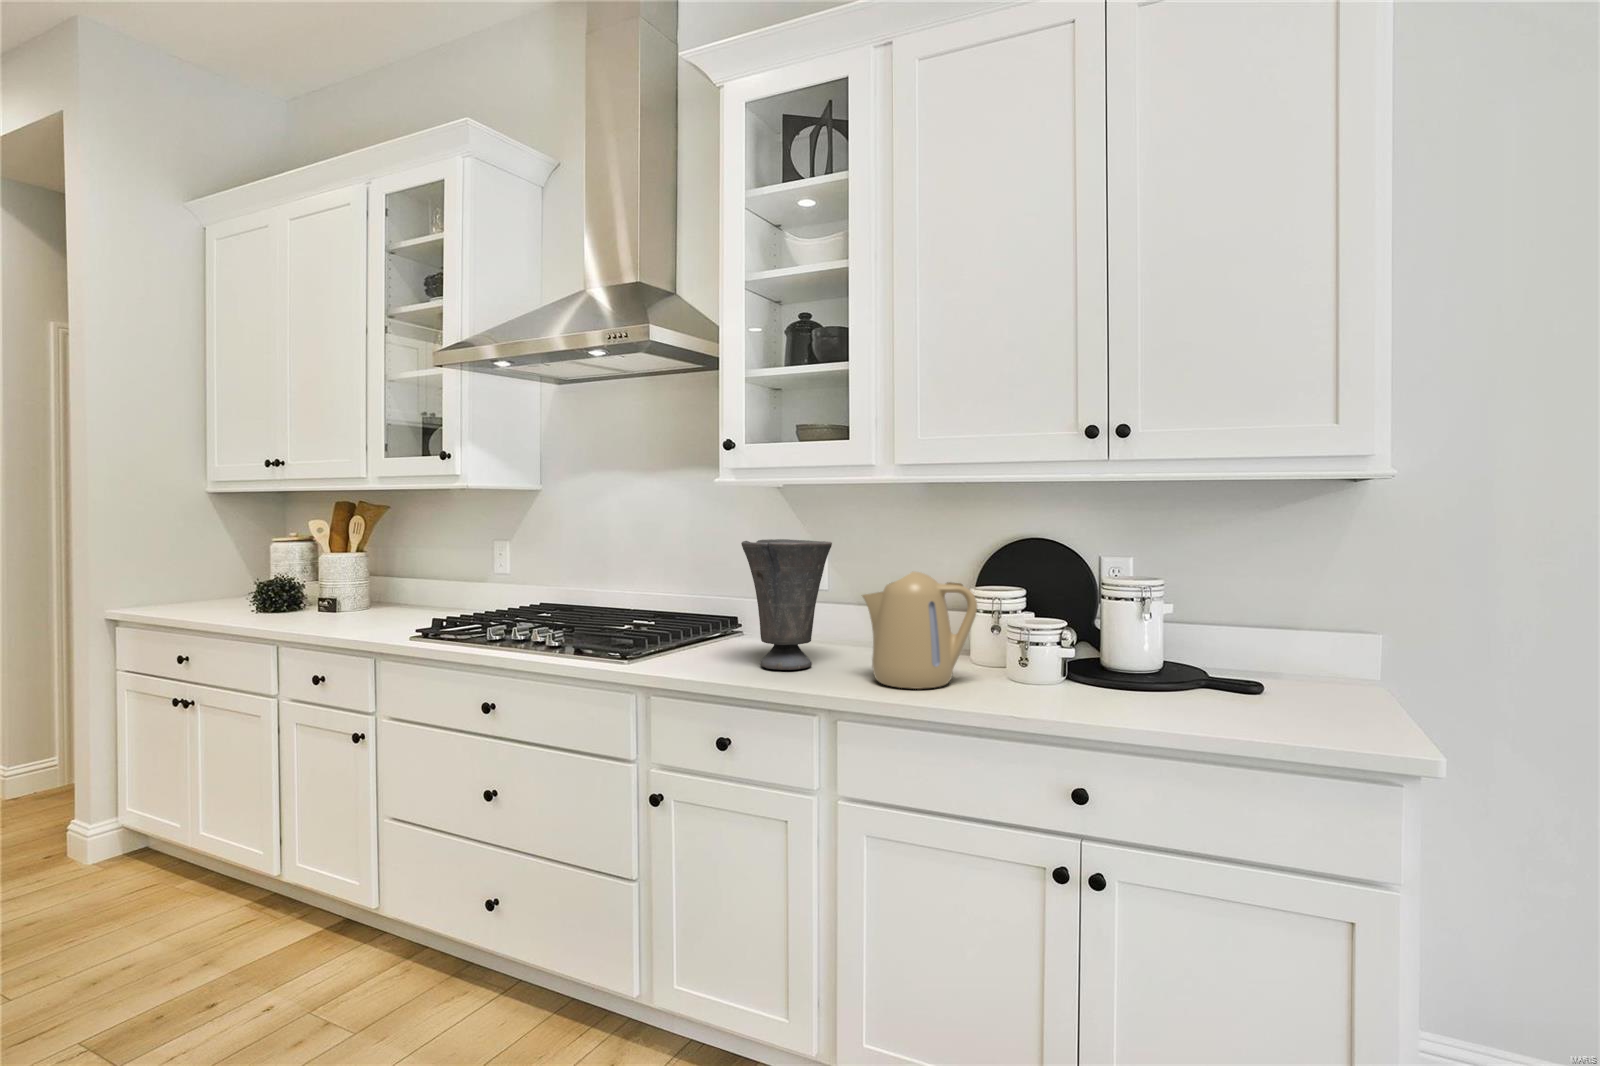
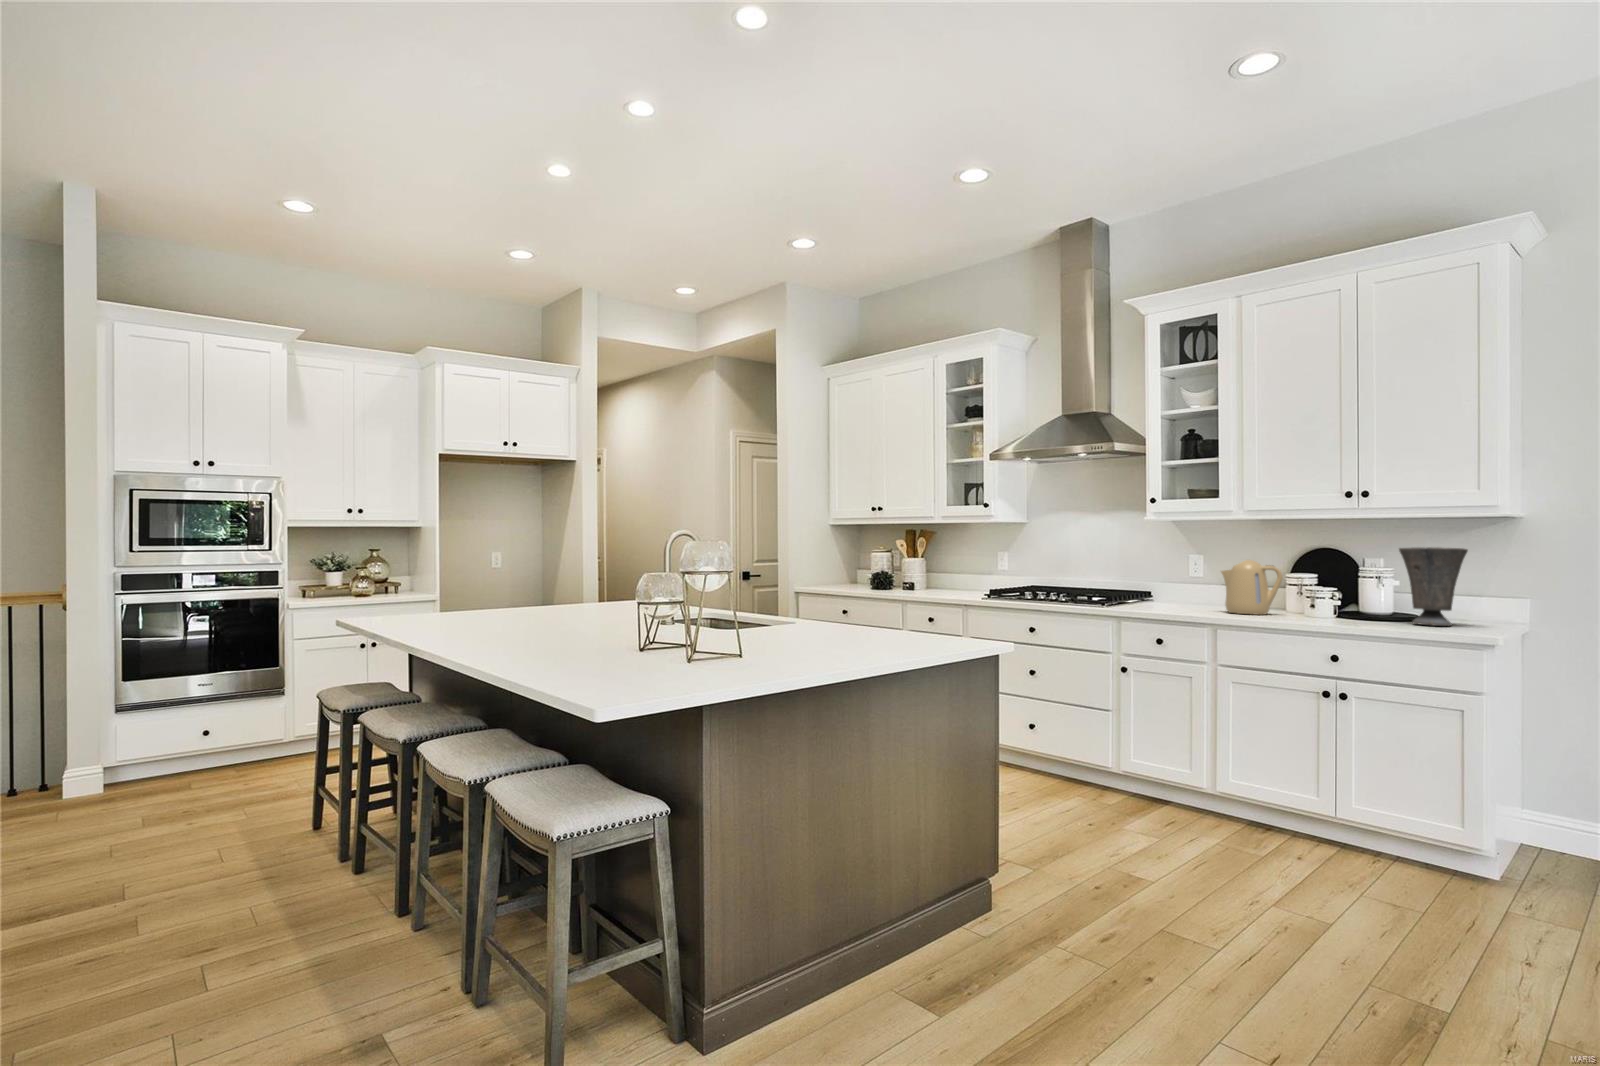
vase: present [741,539,832,670] -> present [1399,547,1468,626]

